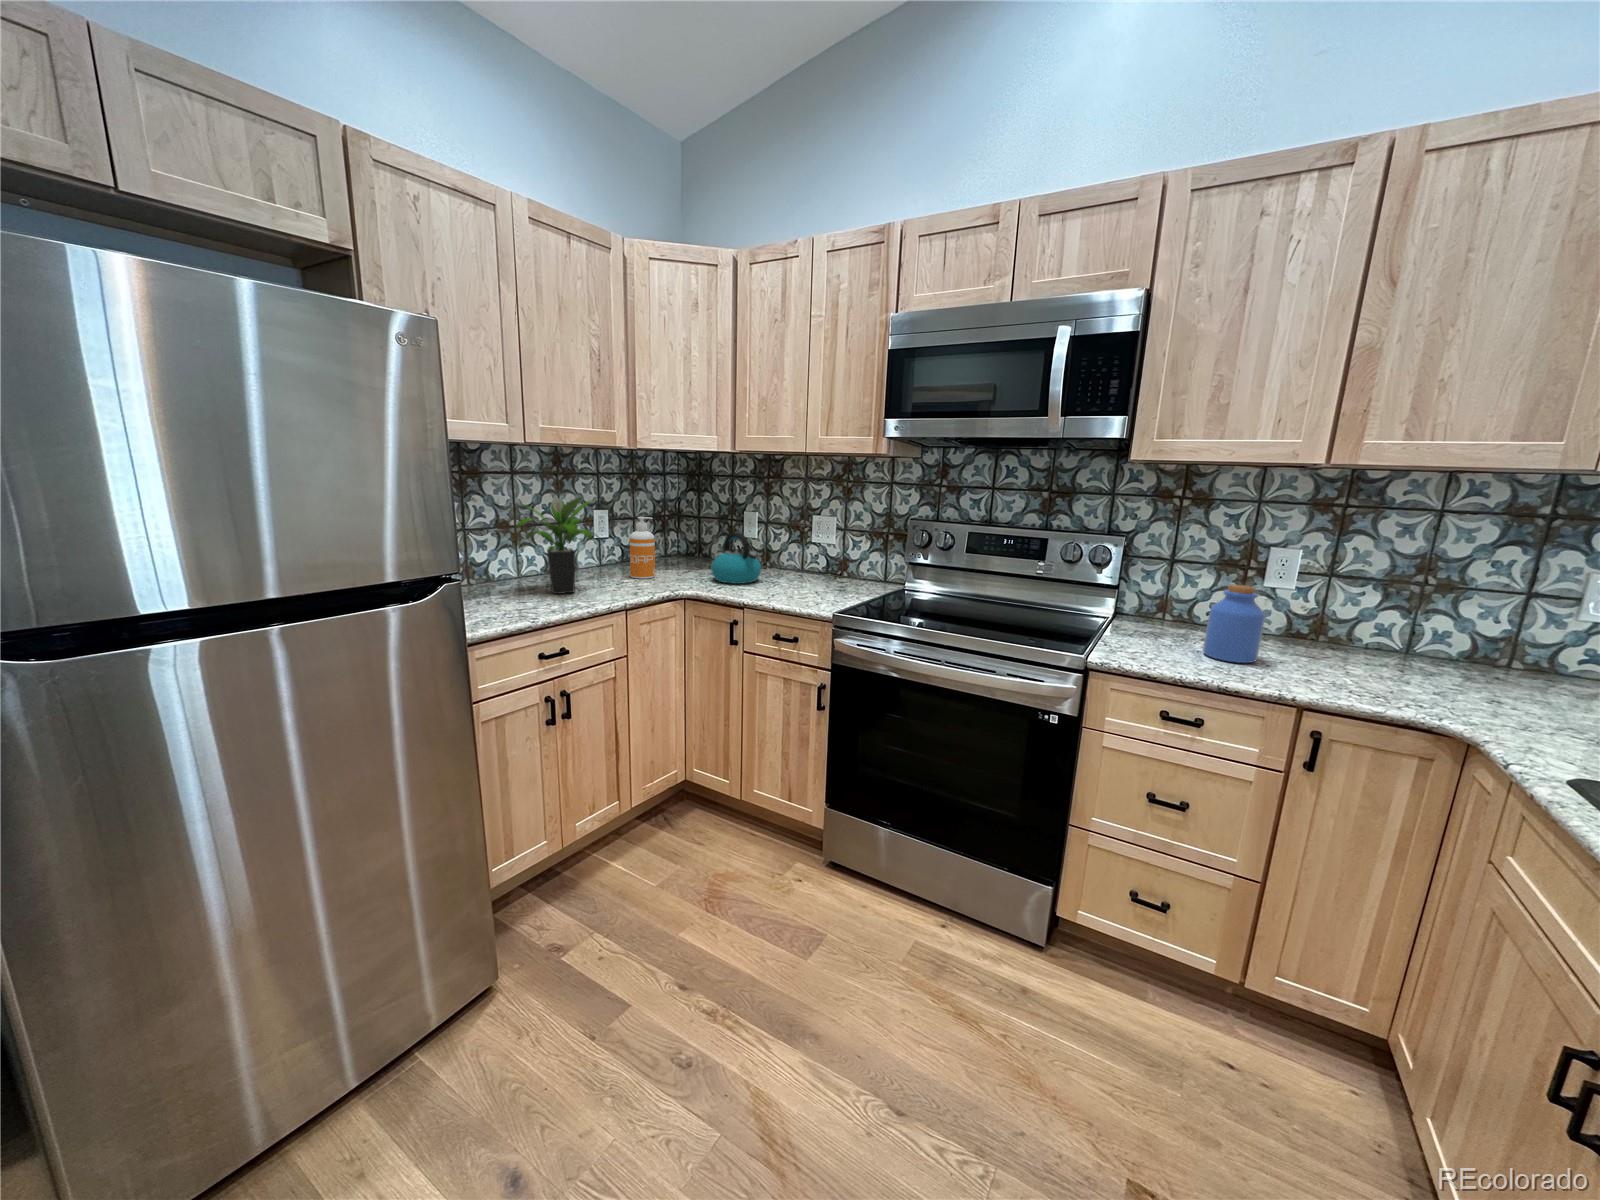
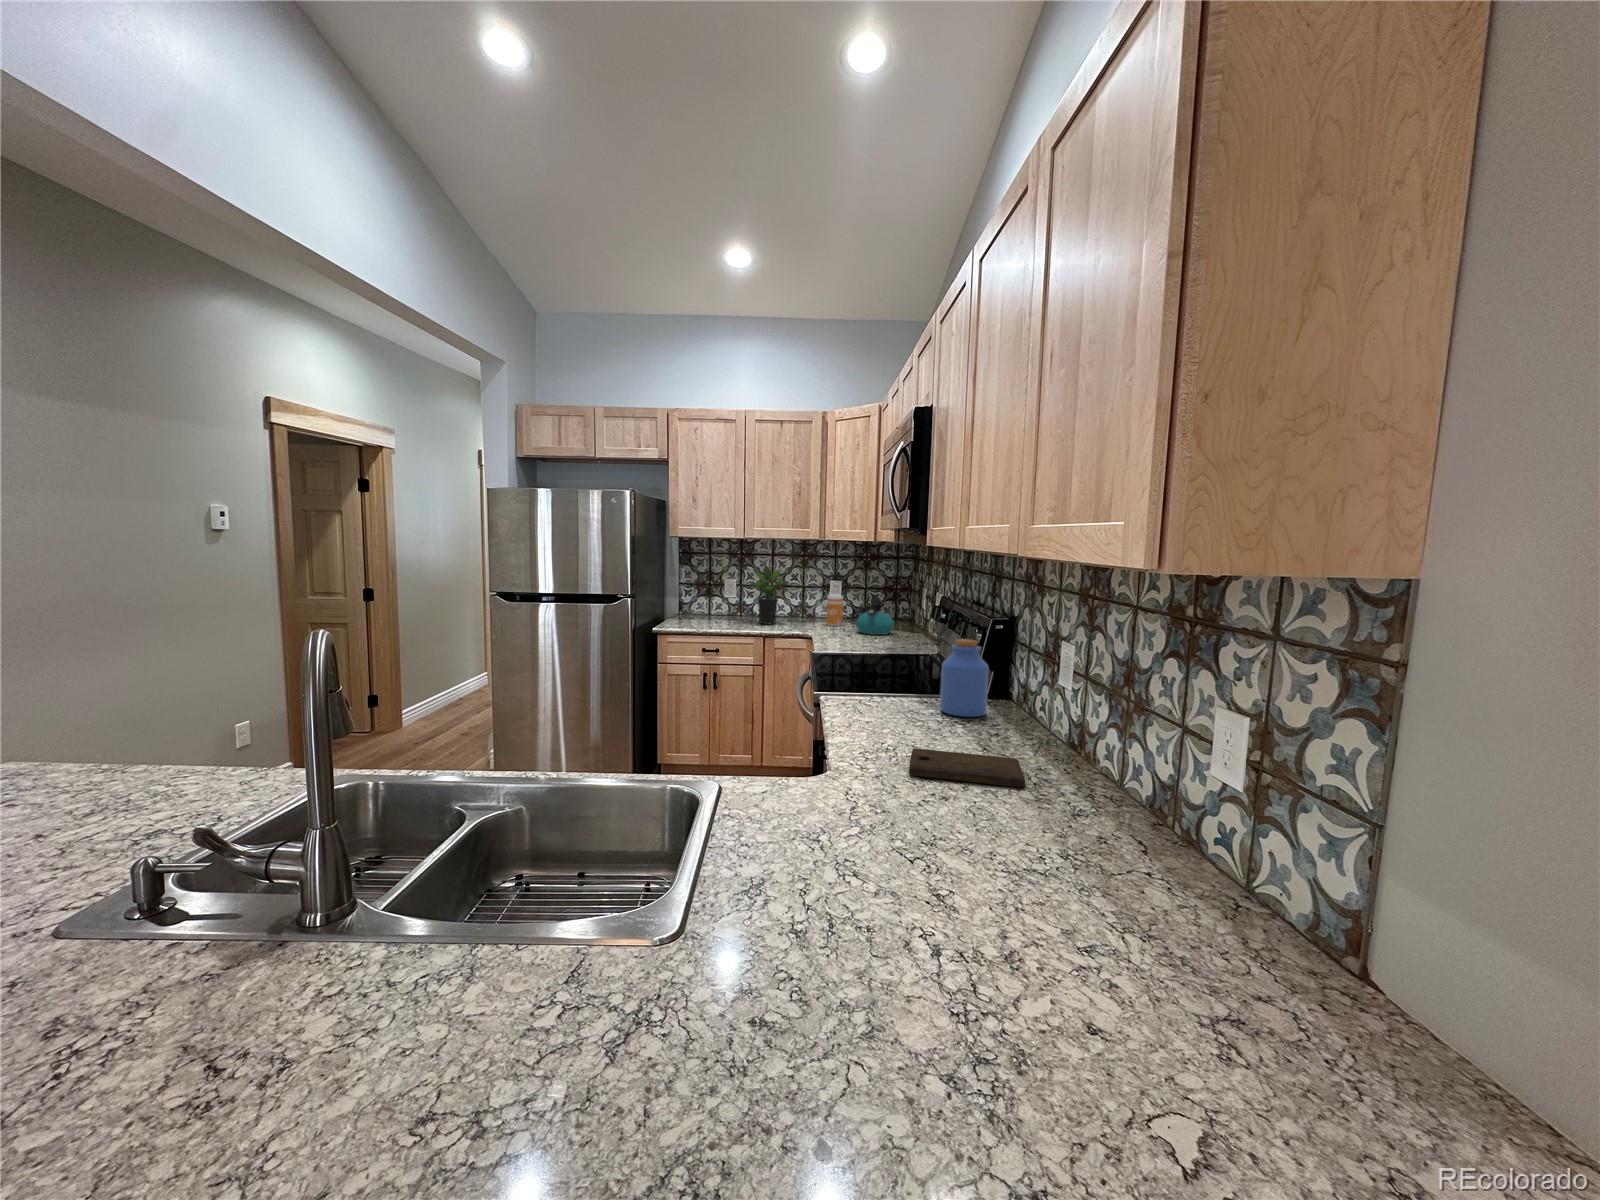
cutting board: none [1443,687,1538,732] -> present [909,748,1025,787]

